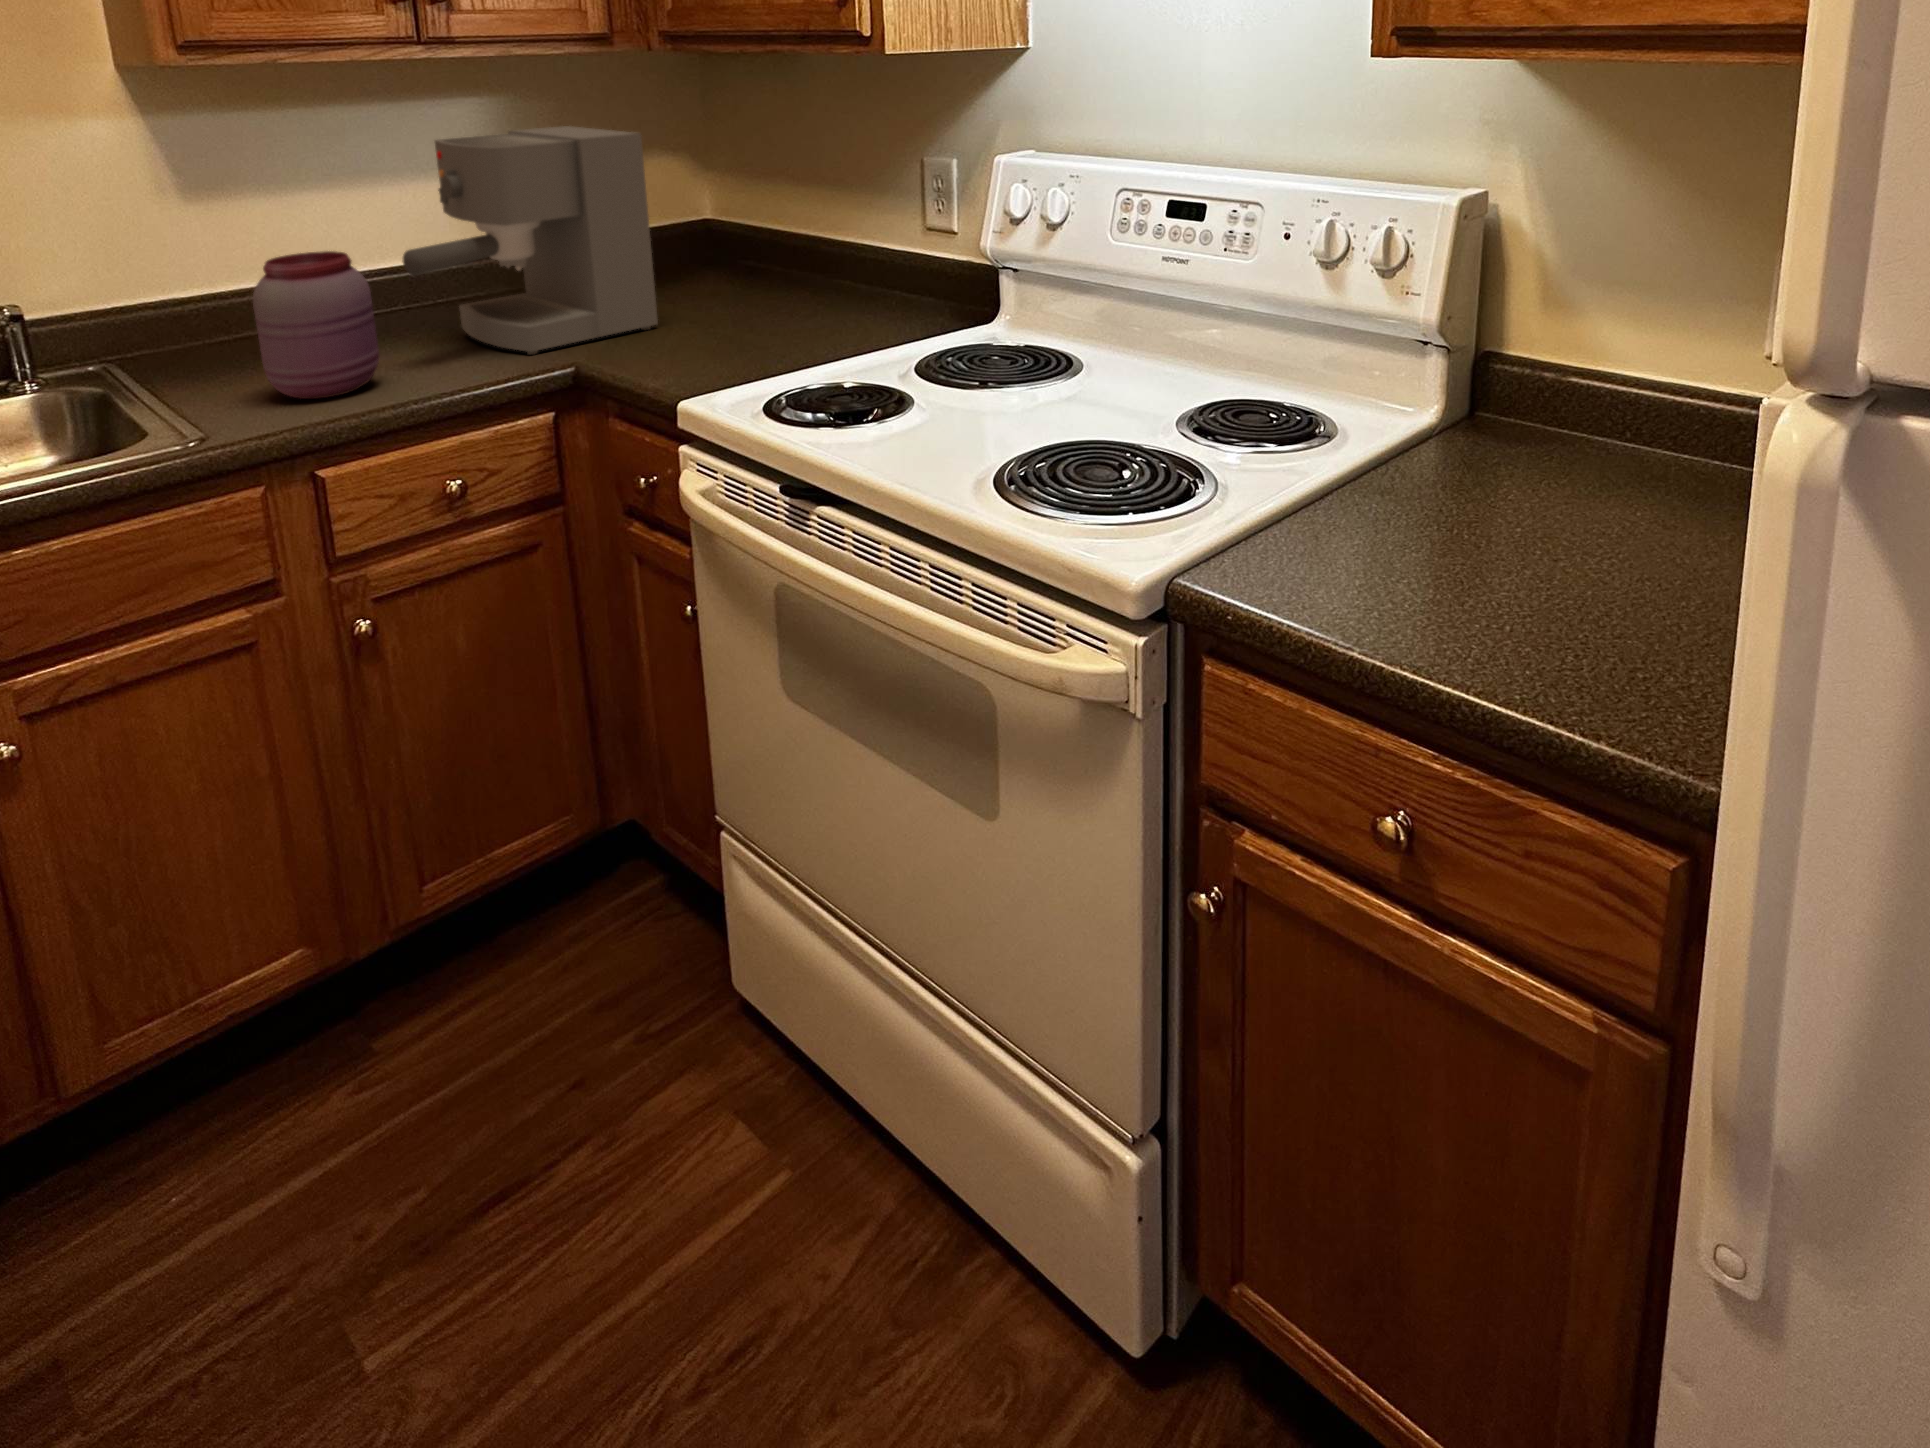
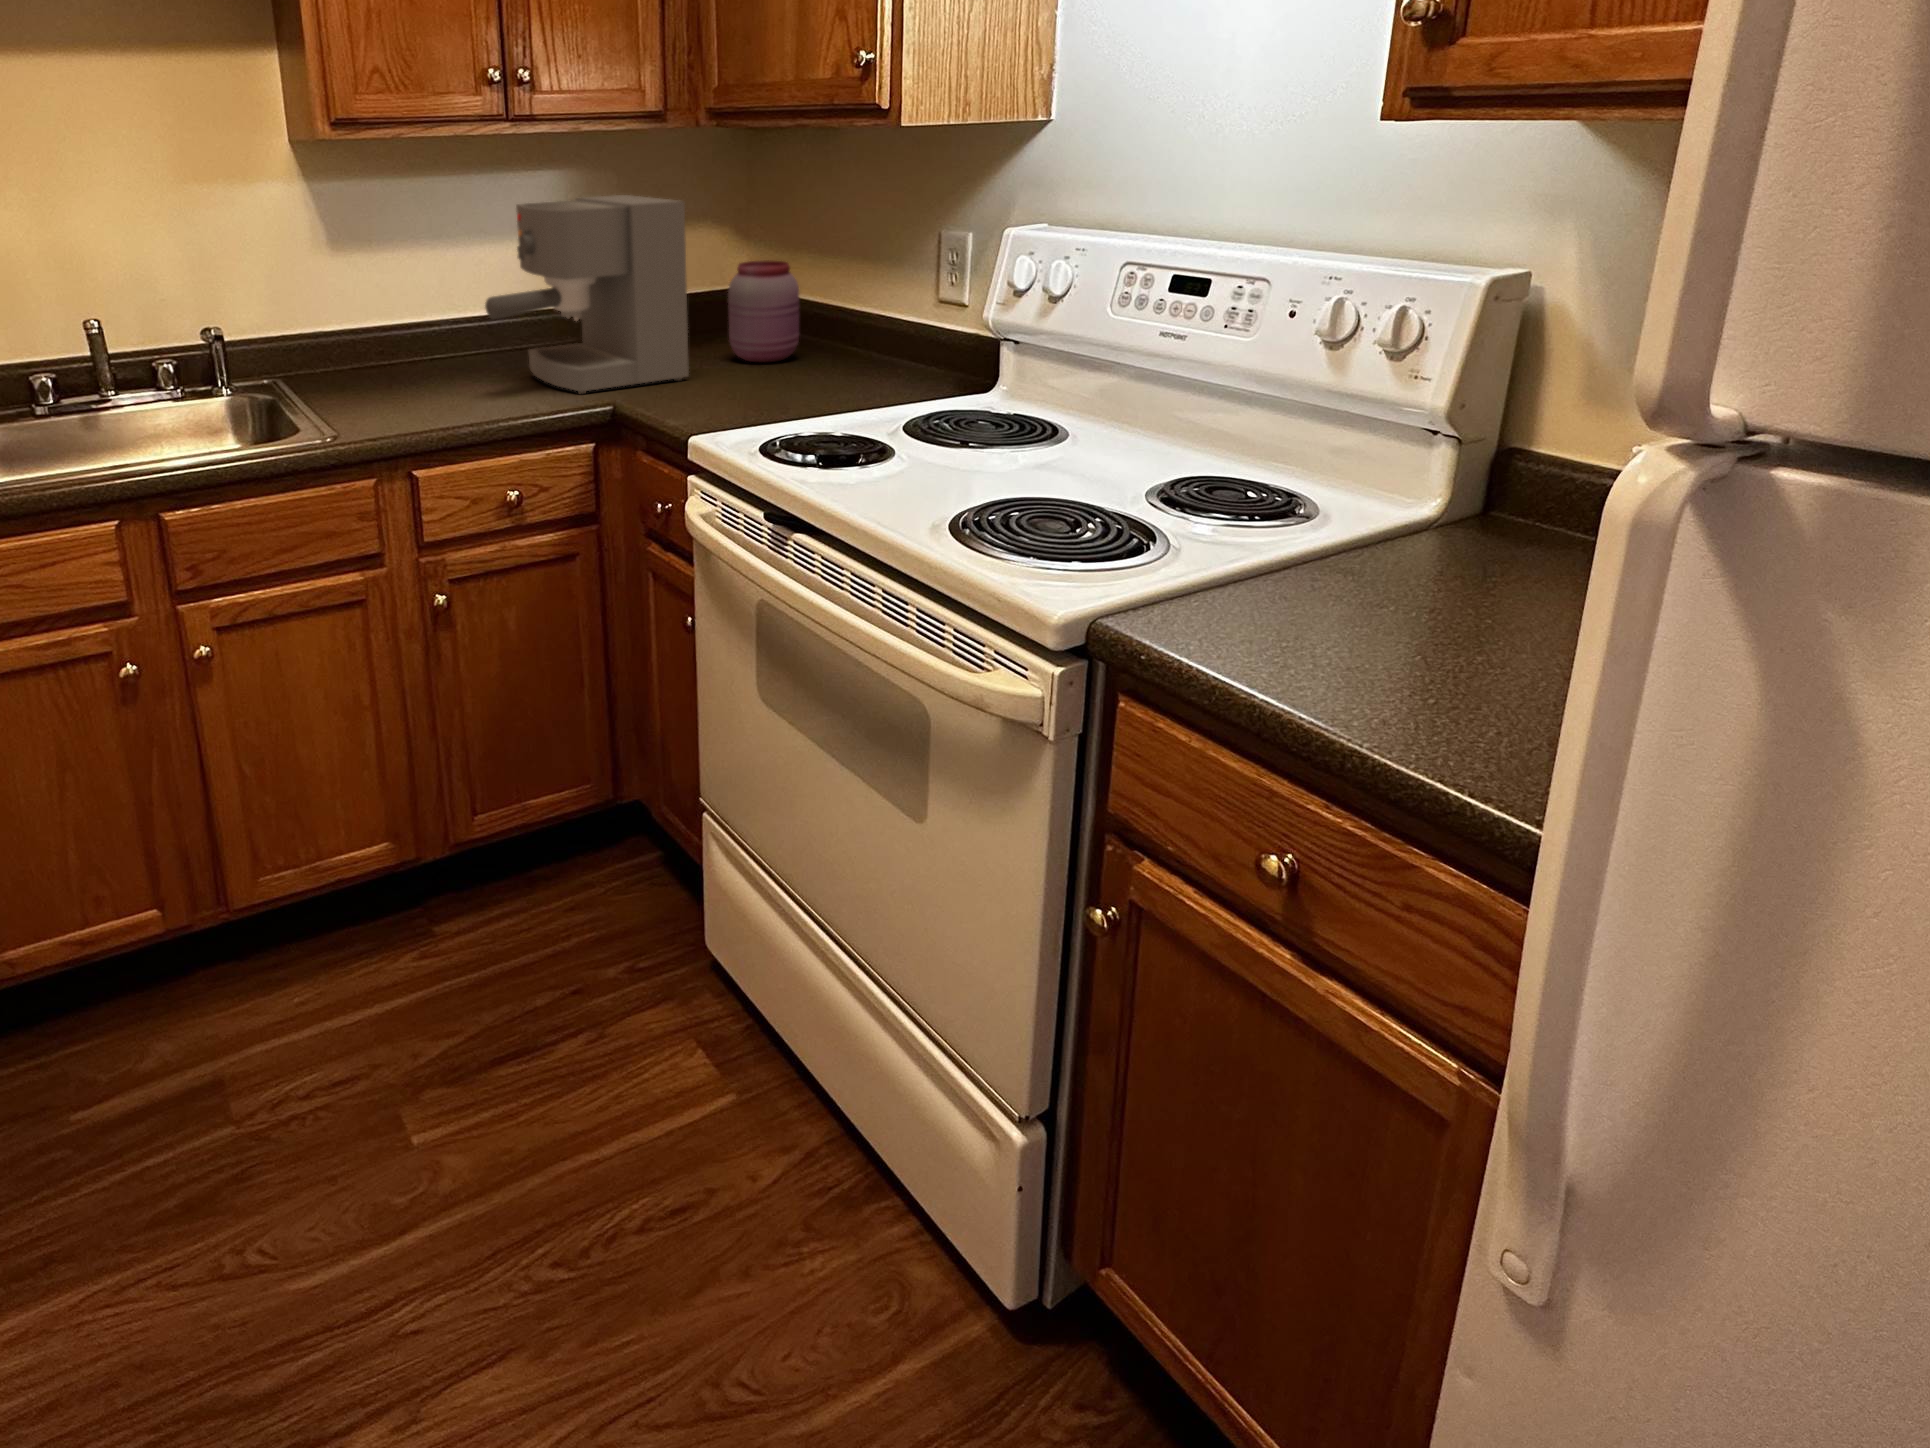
jar: present [253,251,379,399] -> present [728,260,799,362]

